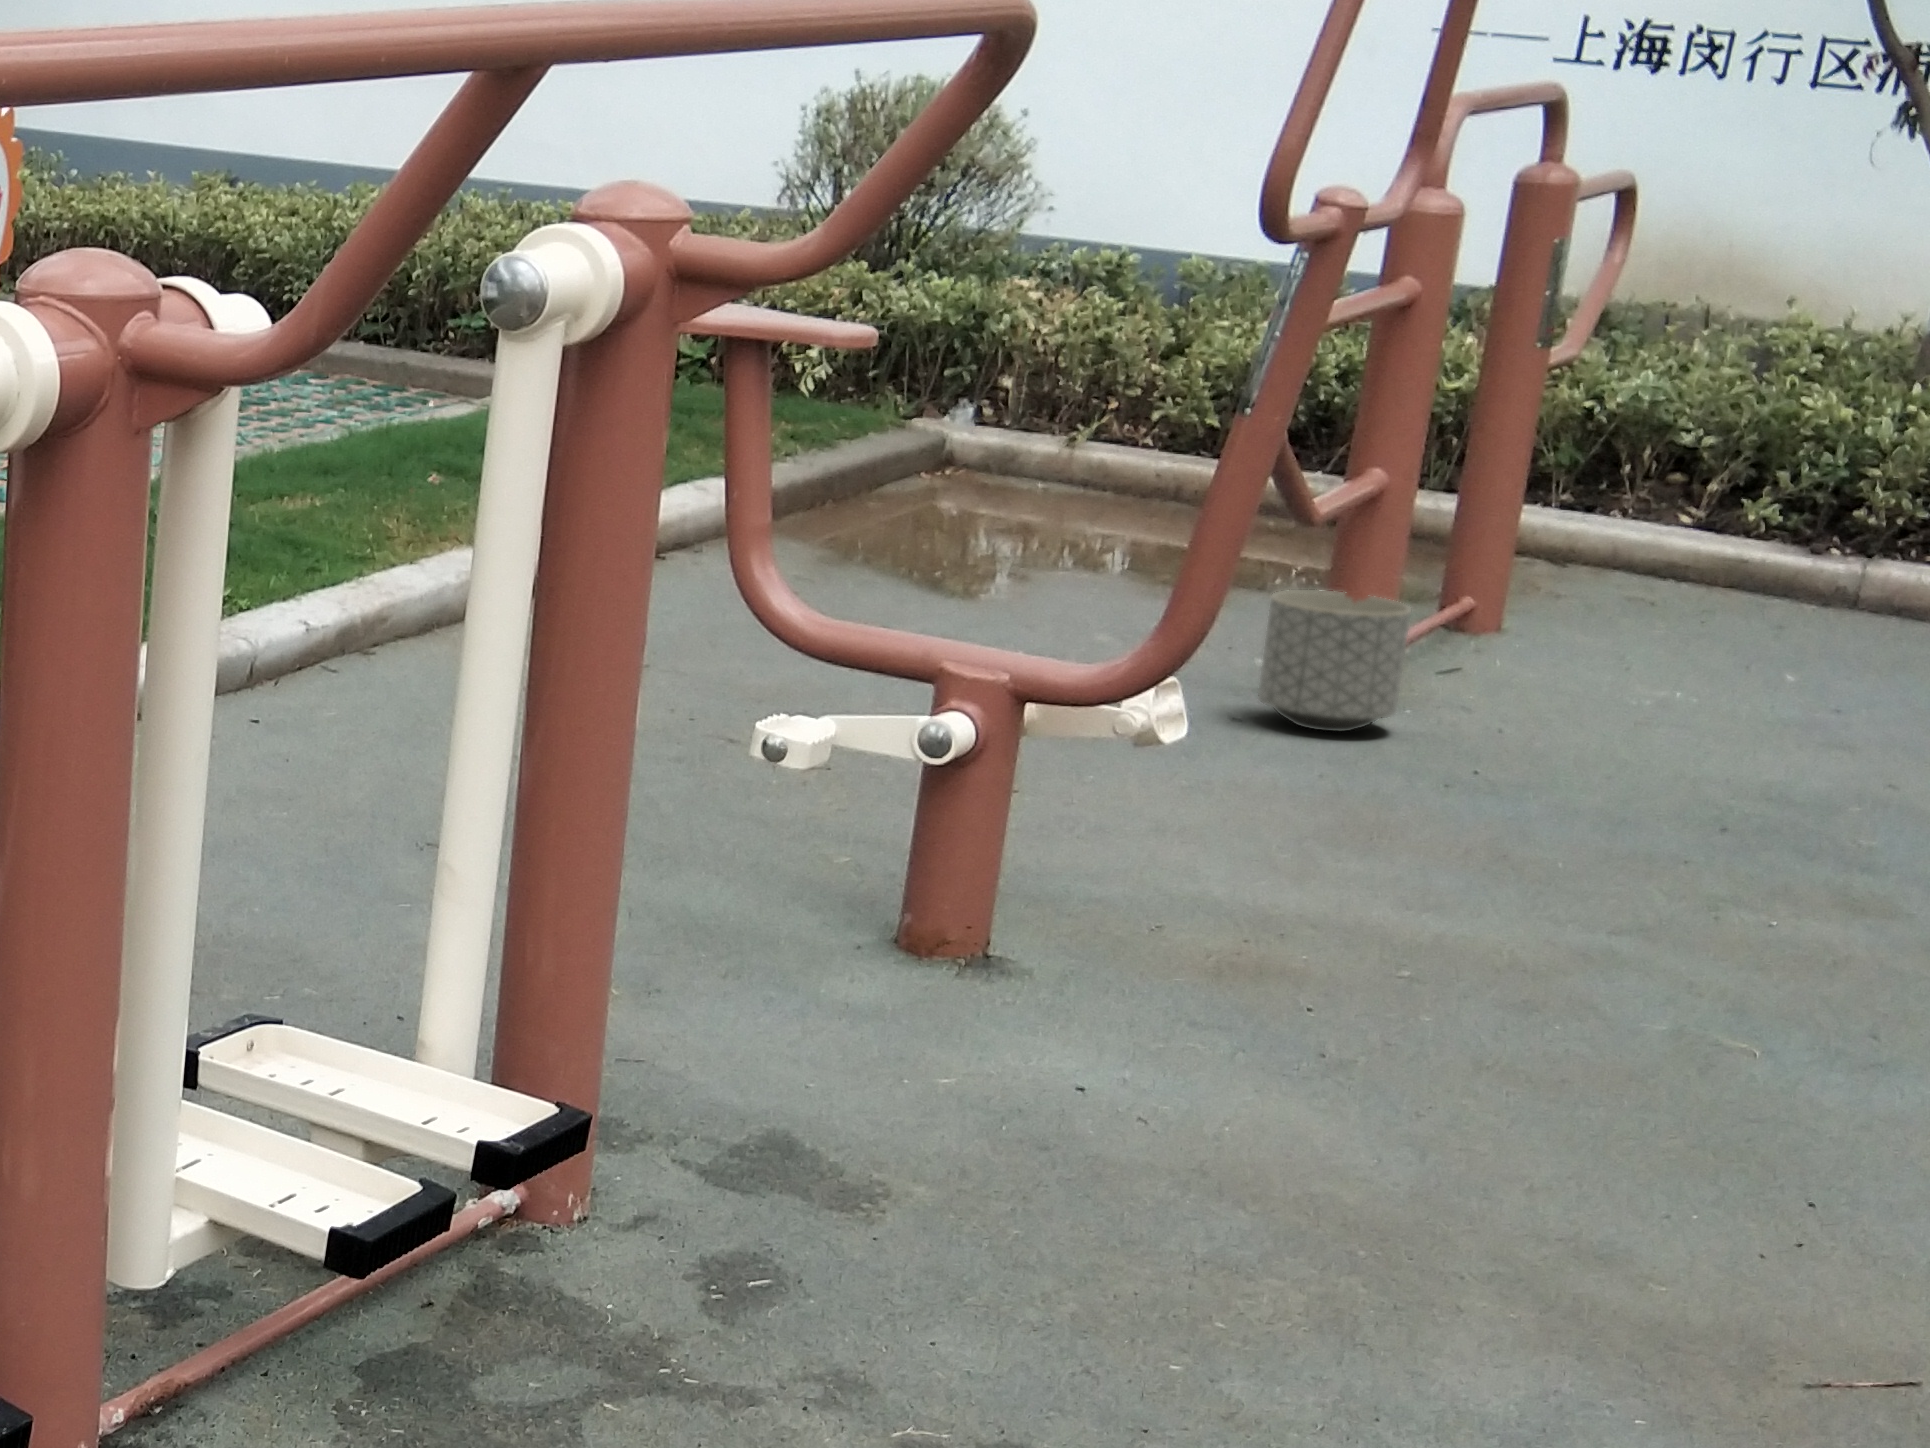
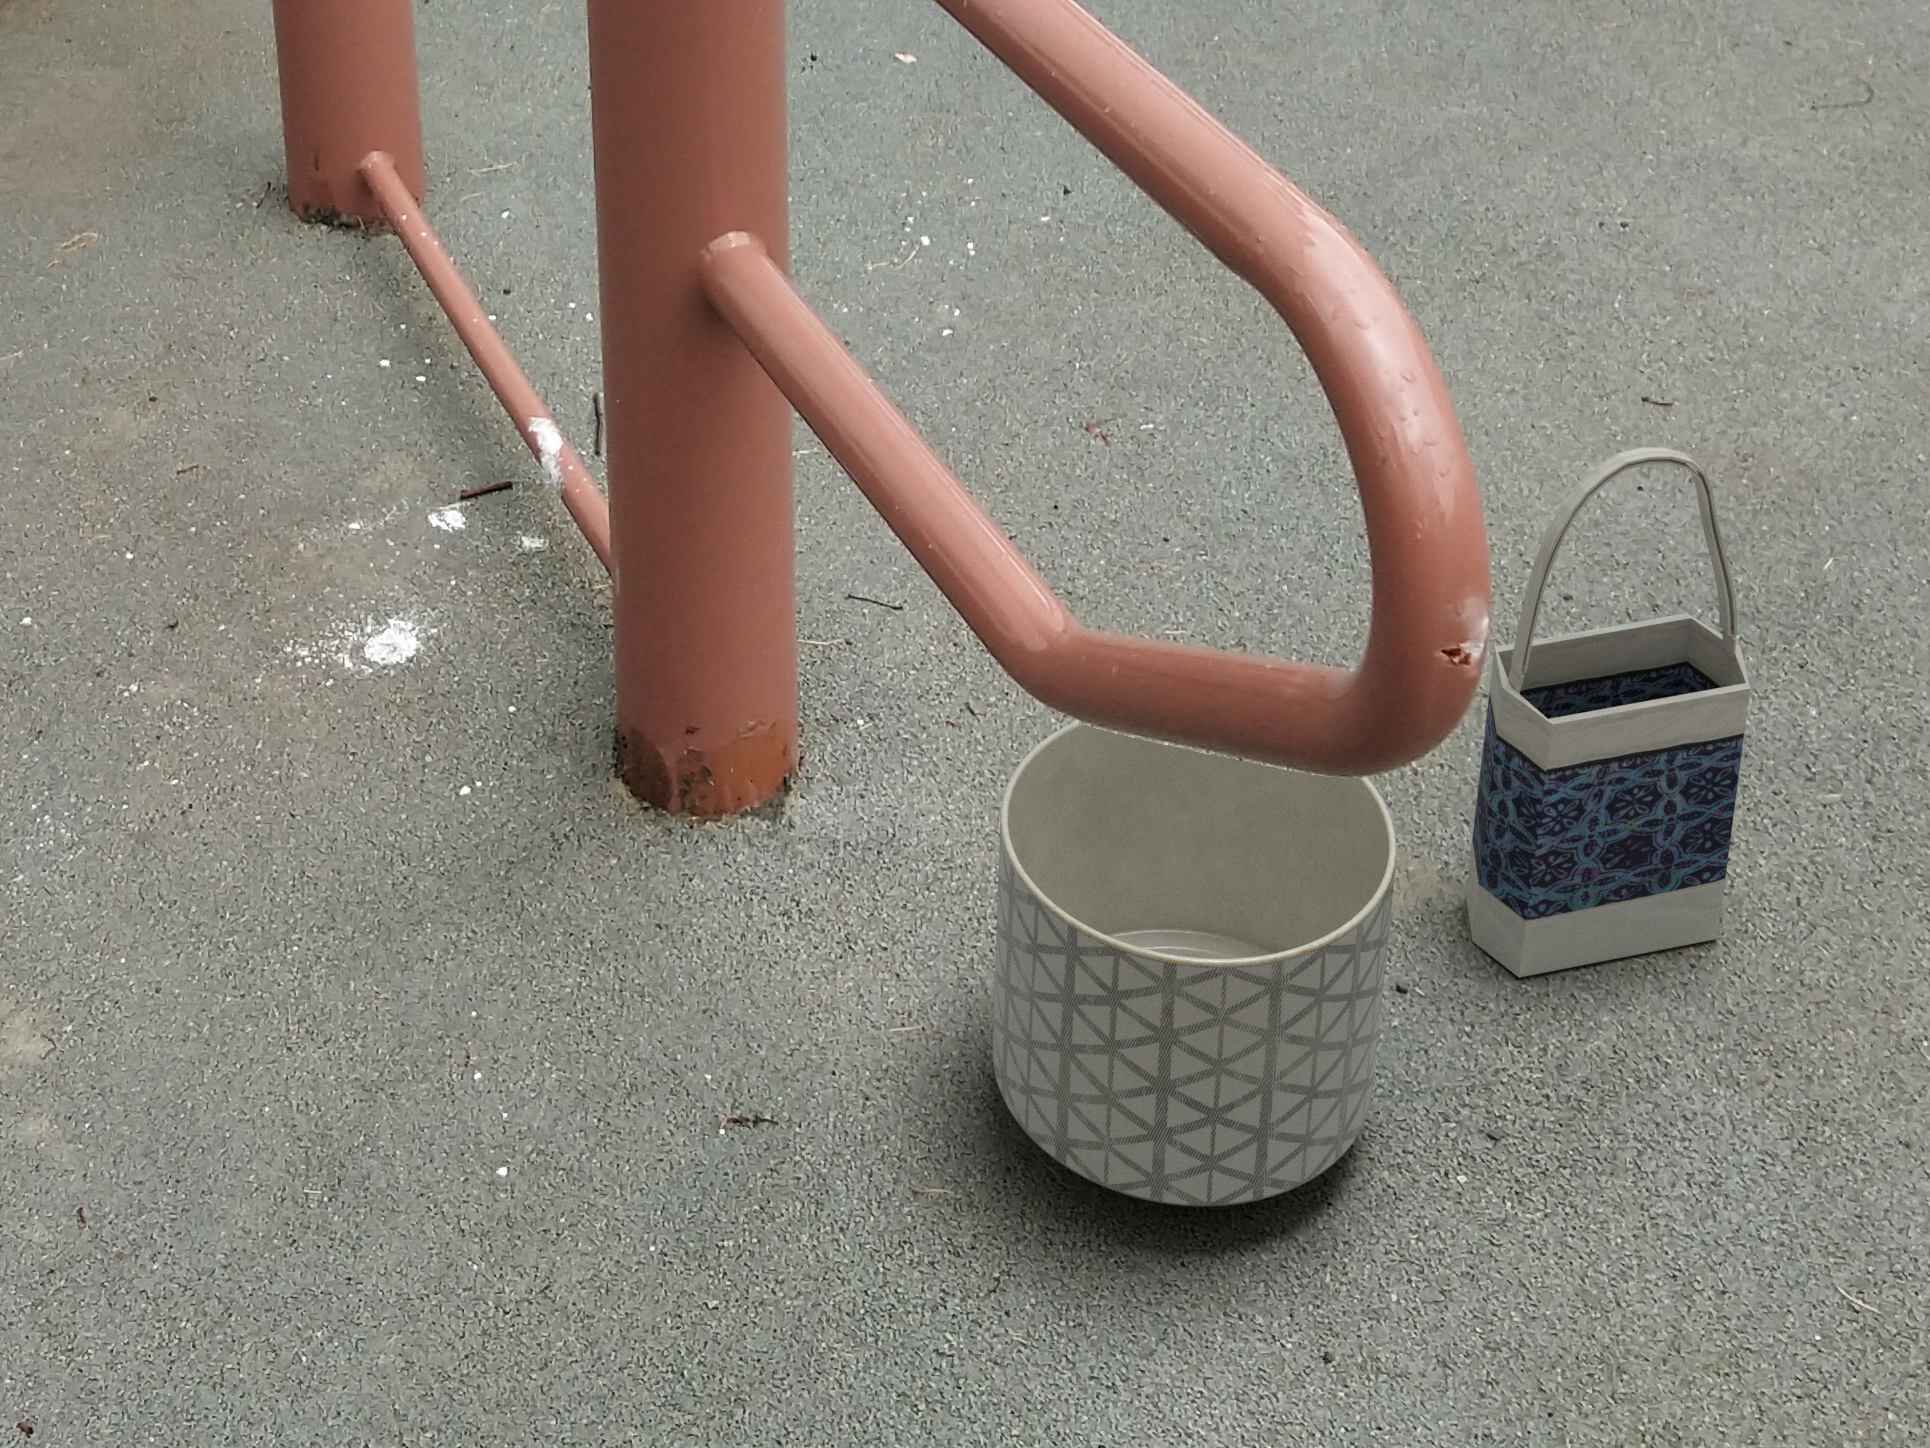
bag: none [1475,539,1592,764] -> present [1466,447,1750,977]

